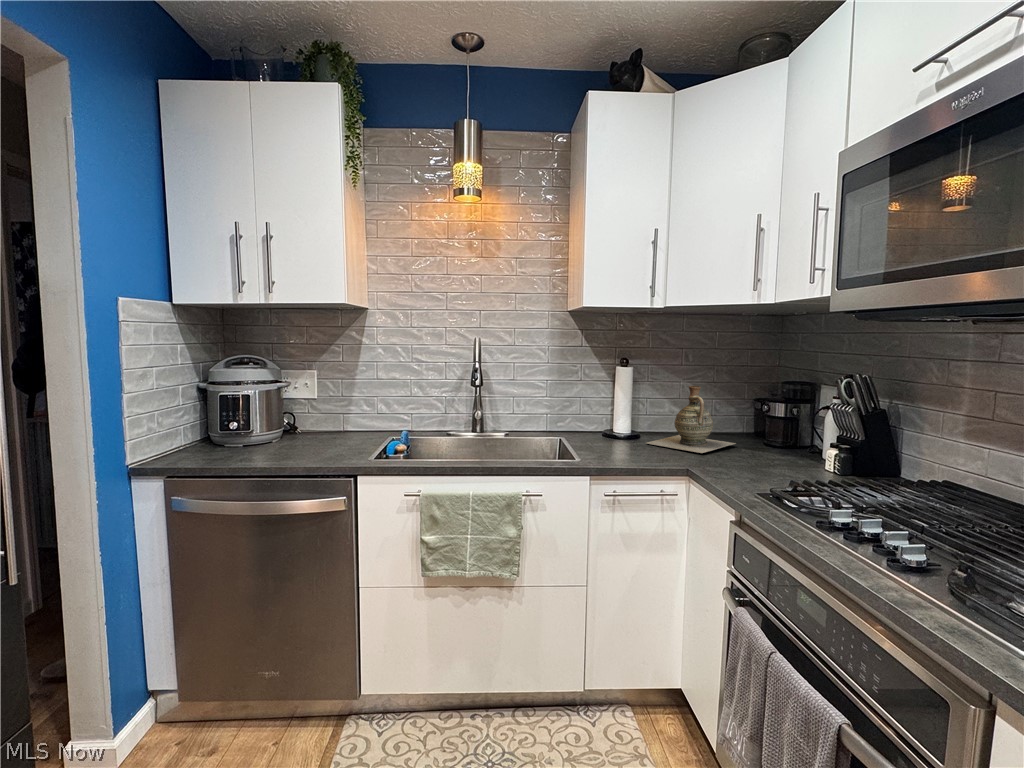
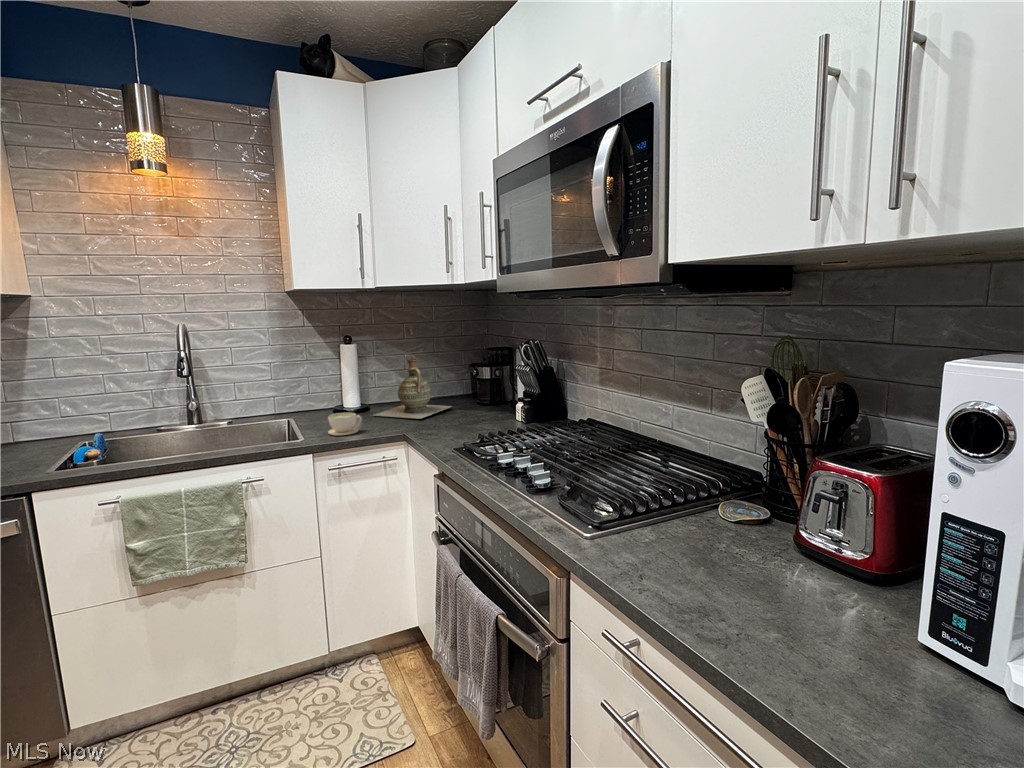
coffee cup: none [604,437,639,461] -> present [328,413,362,436]

